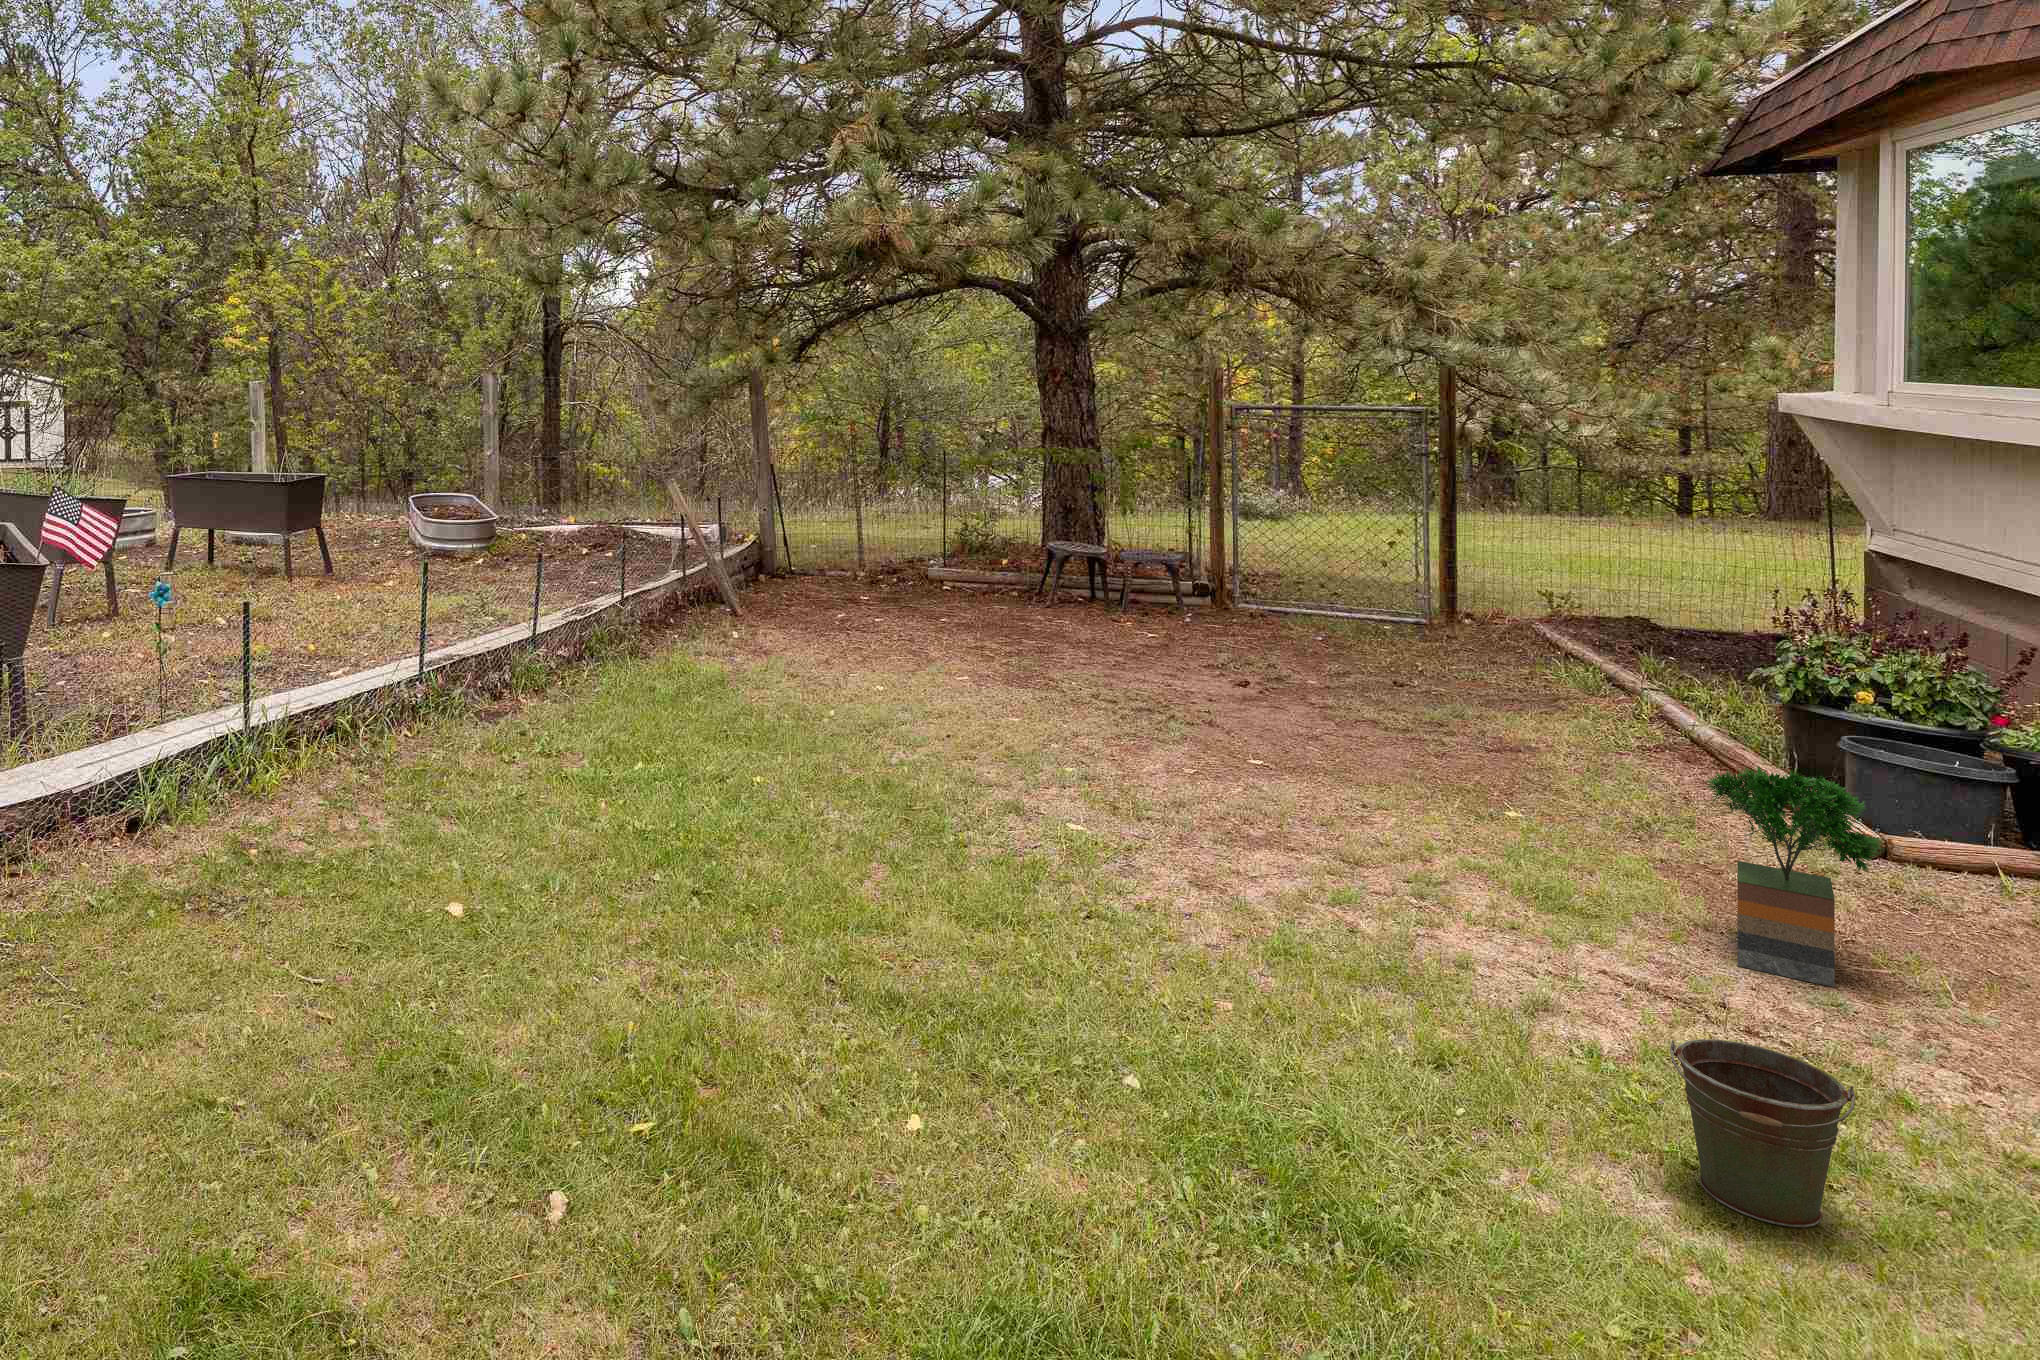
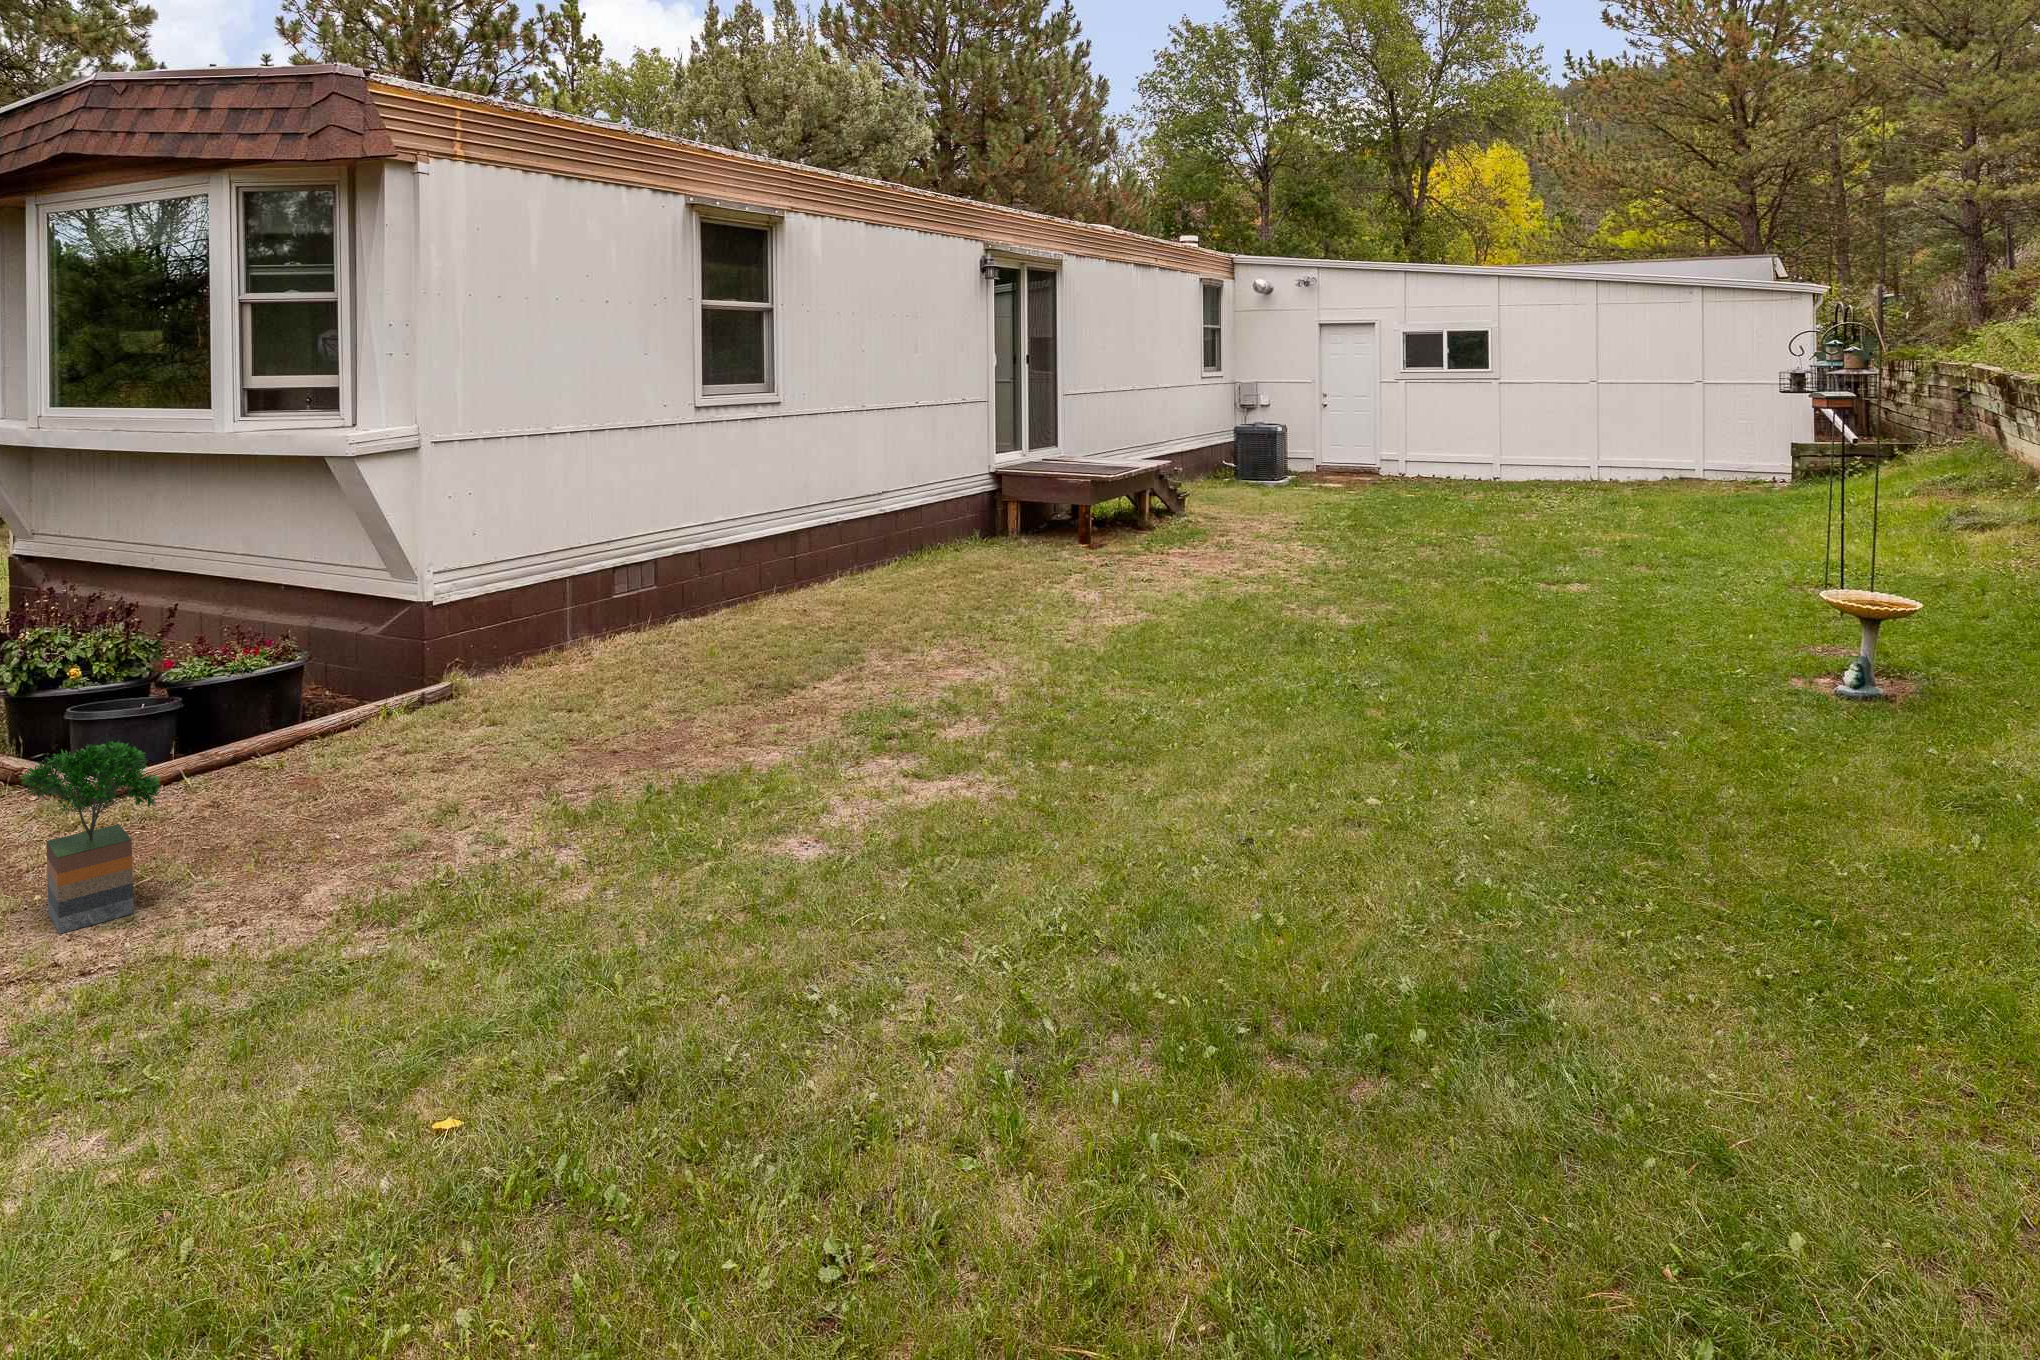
bucket: present [1670,1039,1856,1227] -> none [99,969,240,1132]

